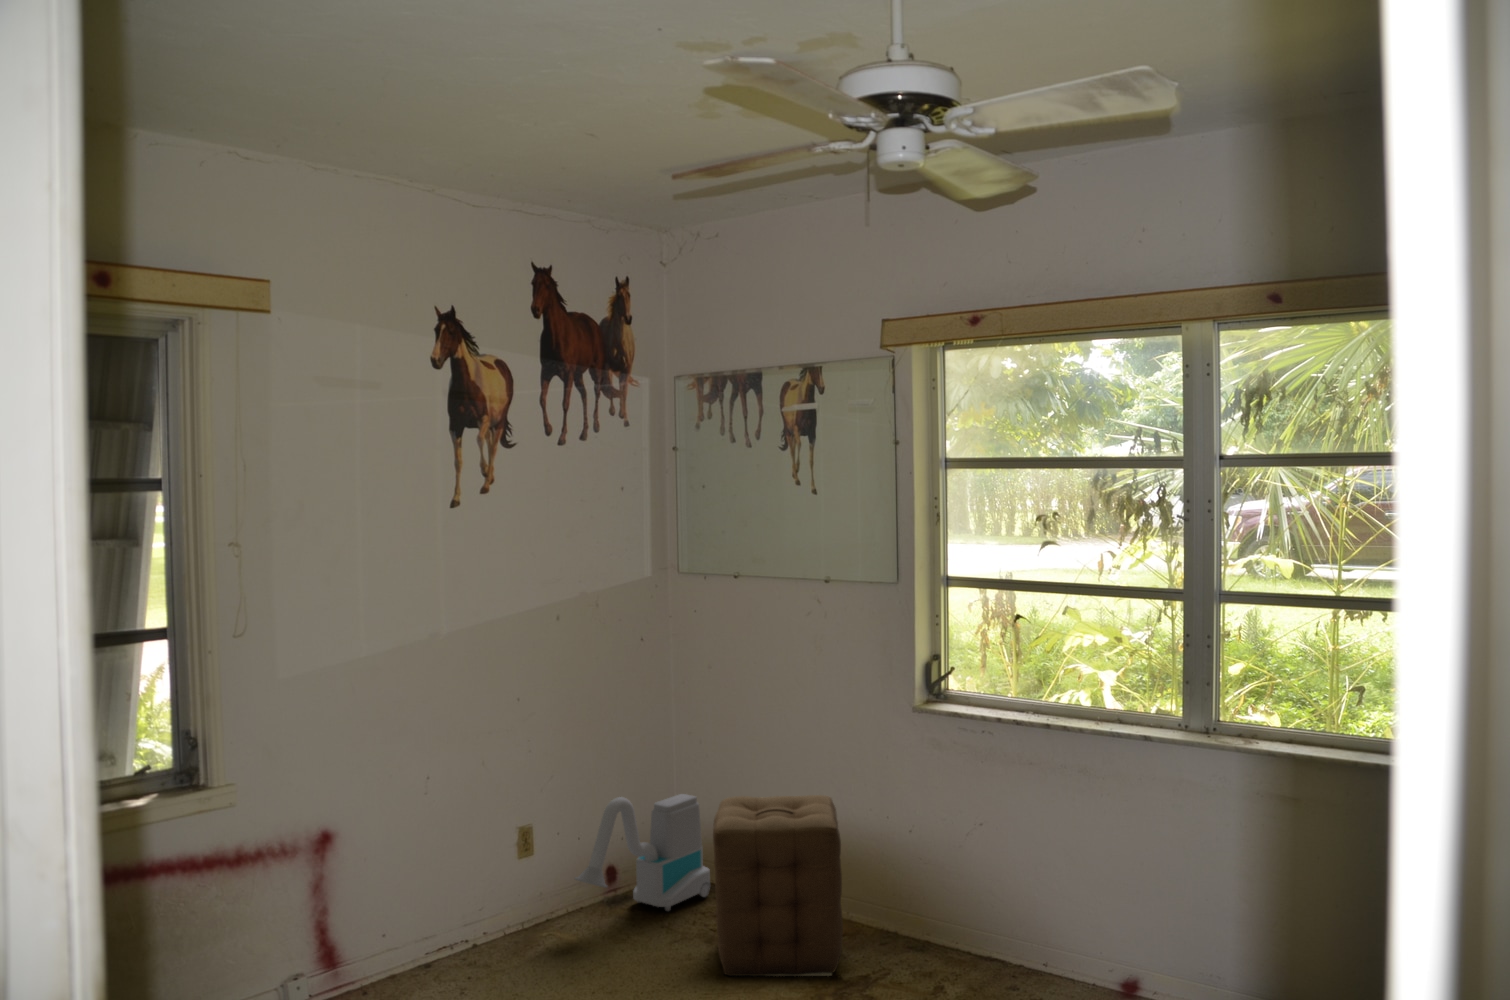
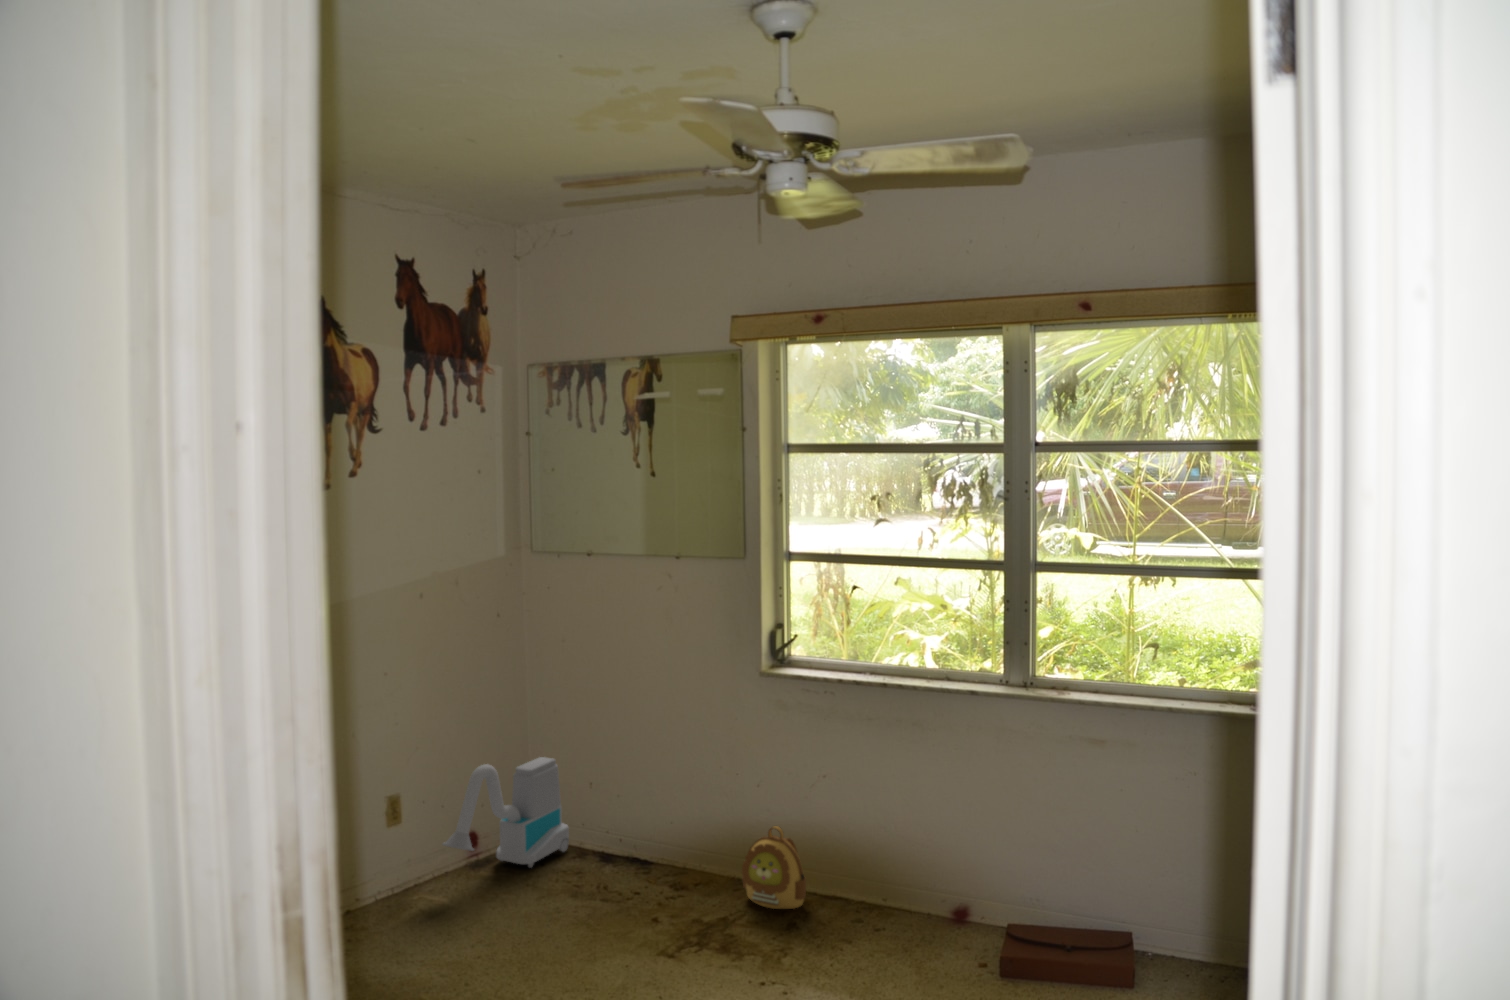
ottoman: present [713,795,843,976] -> none [579,754,701,927]
backpack: none [888,880,960,973] -> present [742,826,806,909]

